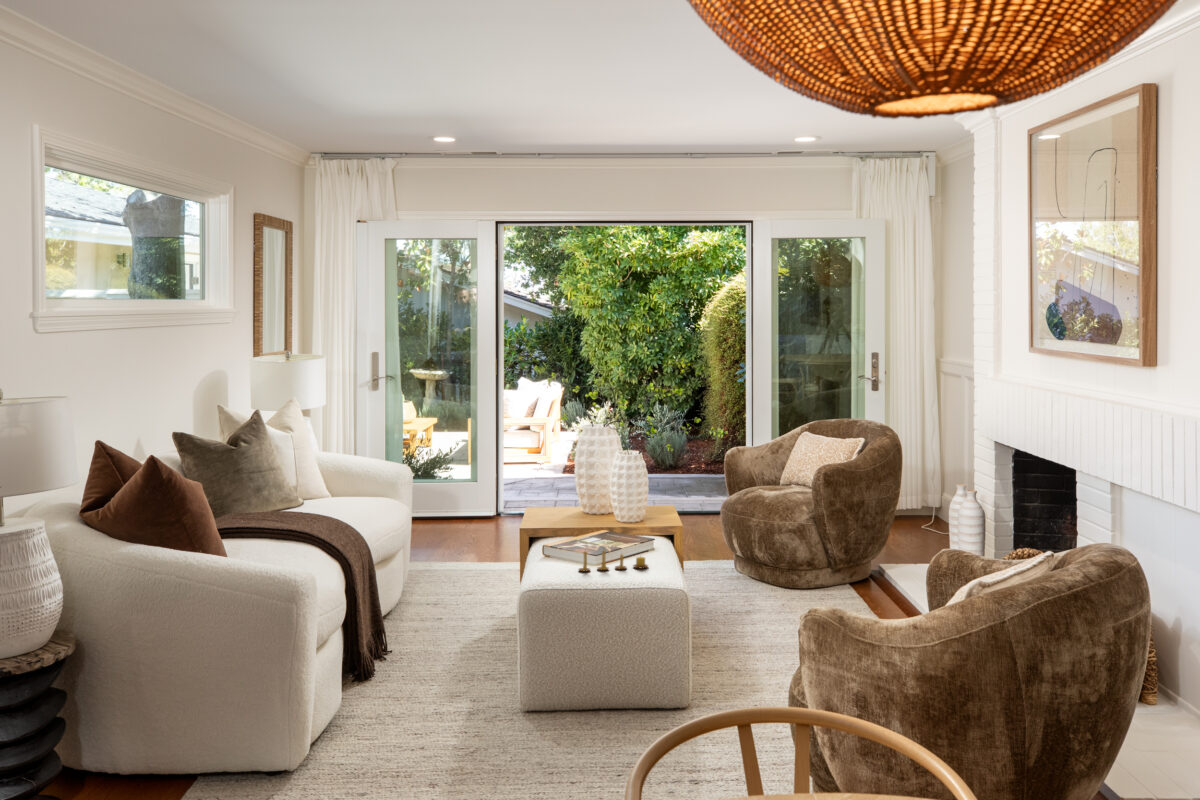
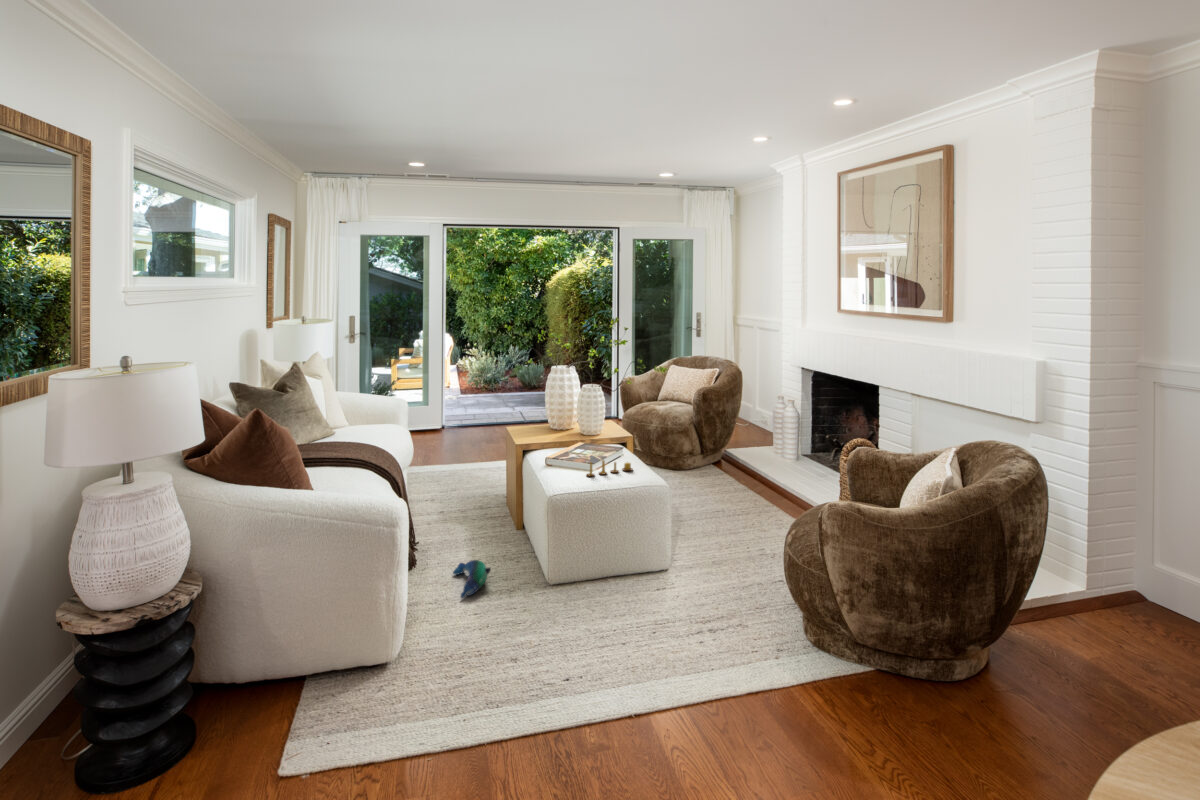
plush toy: none [393,674,441,719] -> present [453,560,491,598]

